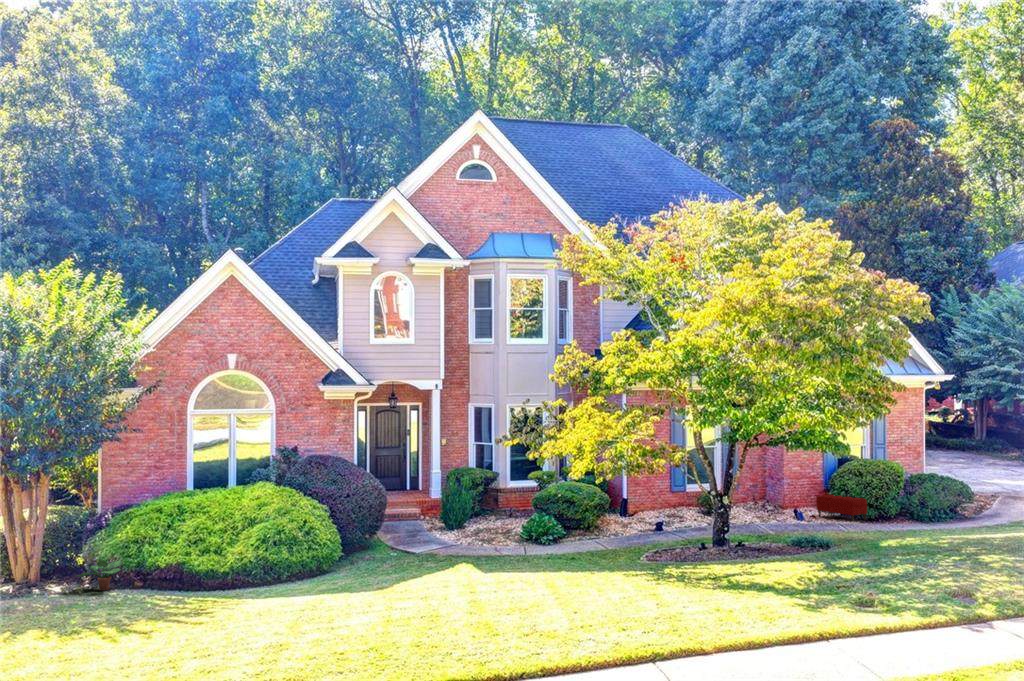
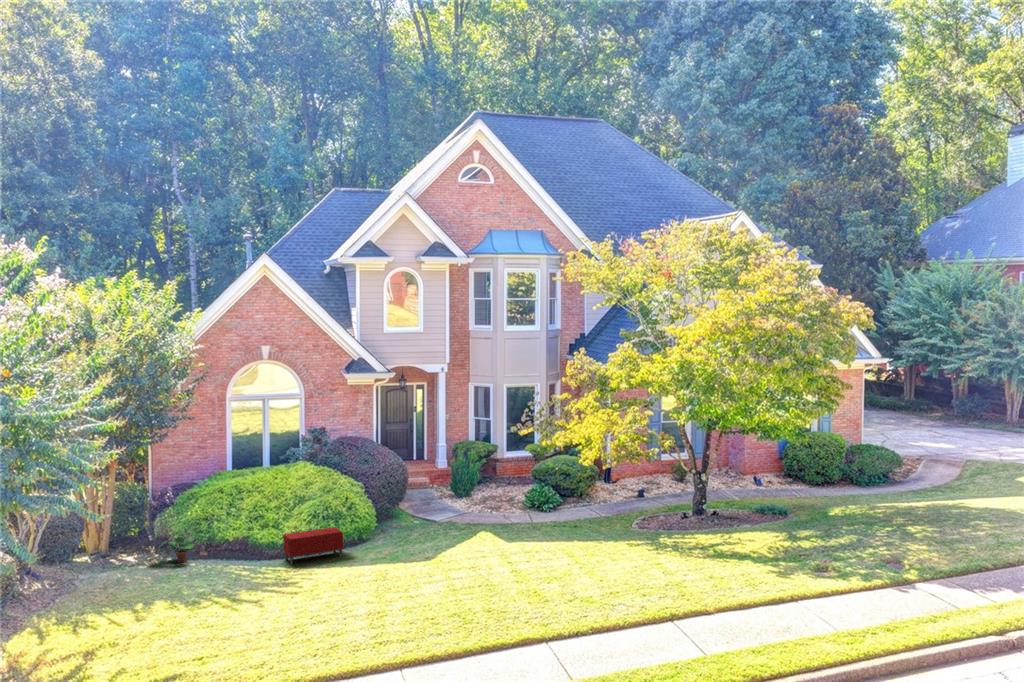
bench: present [816,495,867,522] -> present [283,527,343,564]

